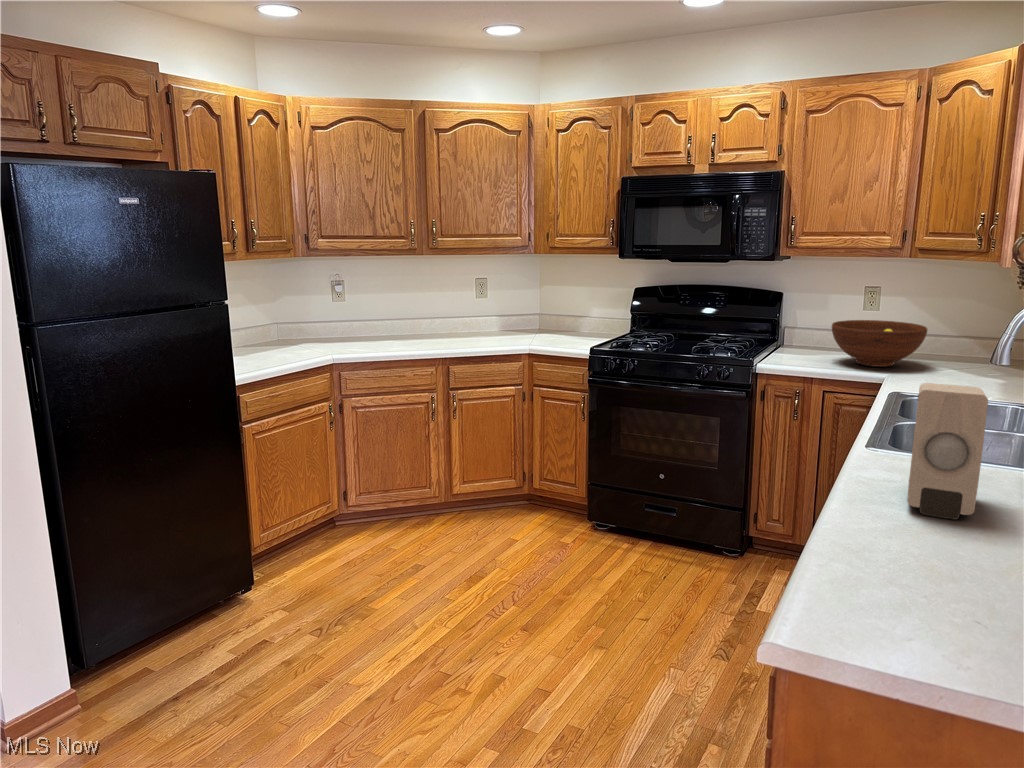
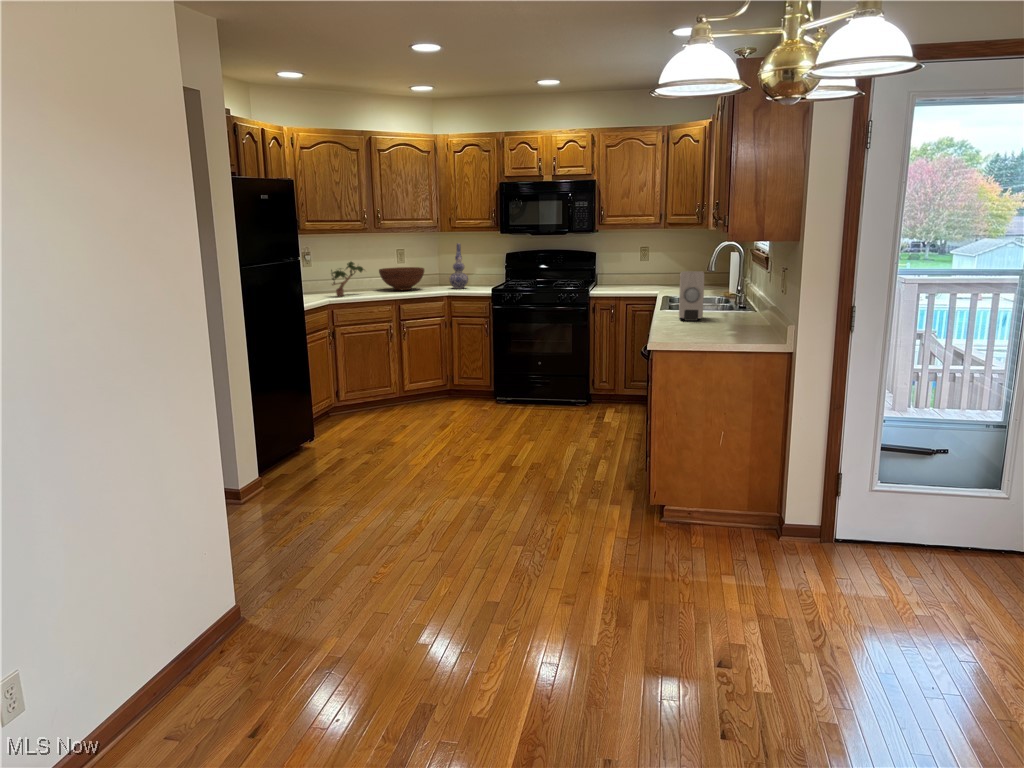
vase: none [540,272,569,341] -> present [449,243,468,289]
potted plant: none [344,294,412,348] -> present [331,262,364,296]
fruit bowl: present [832,320,927,367] -> present [379,267,424,290]

